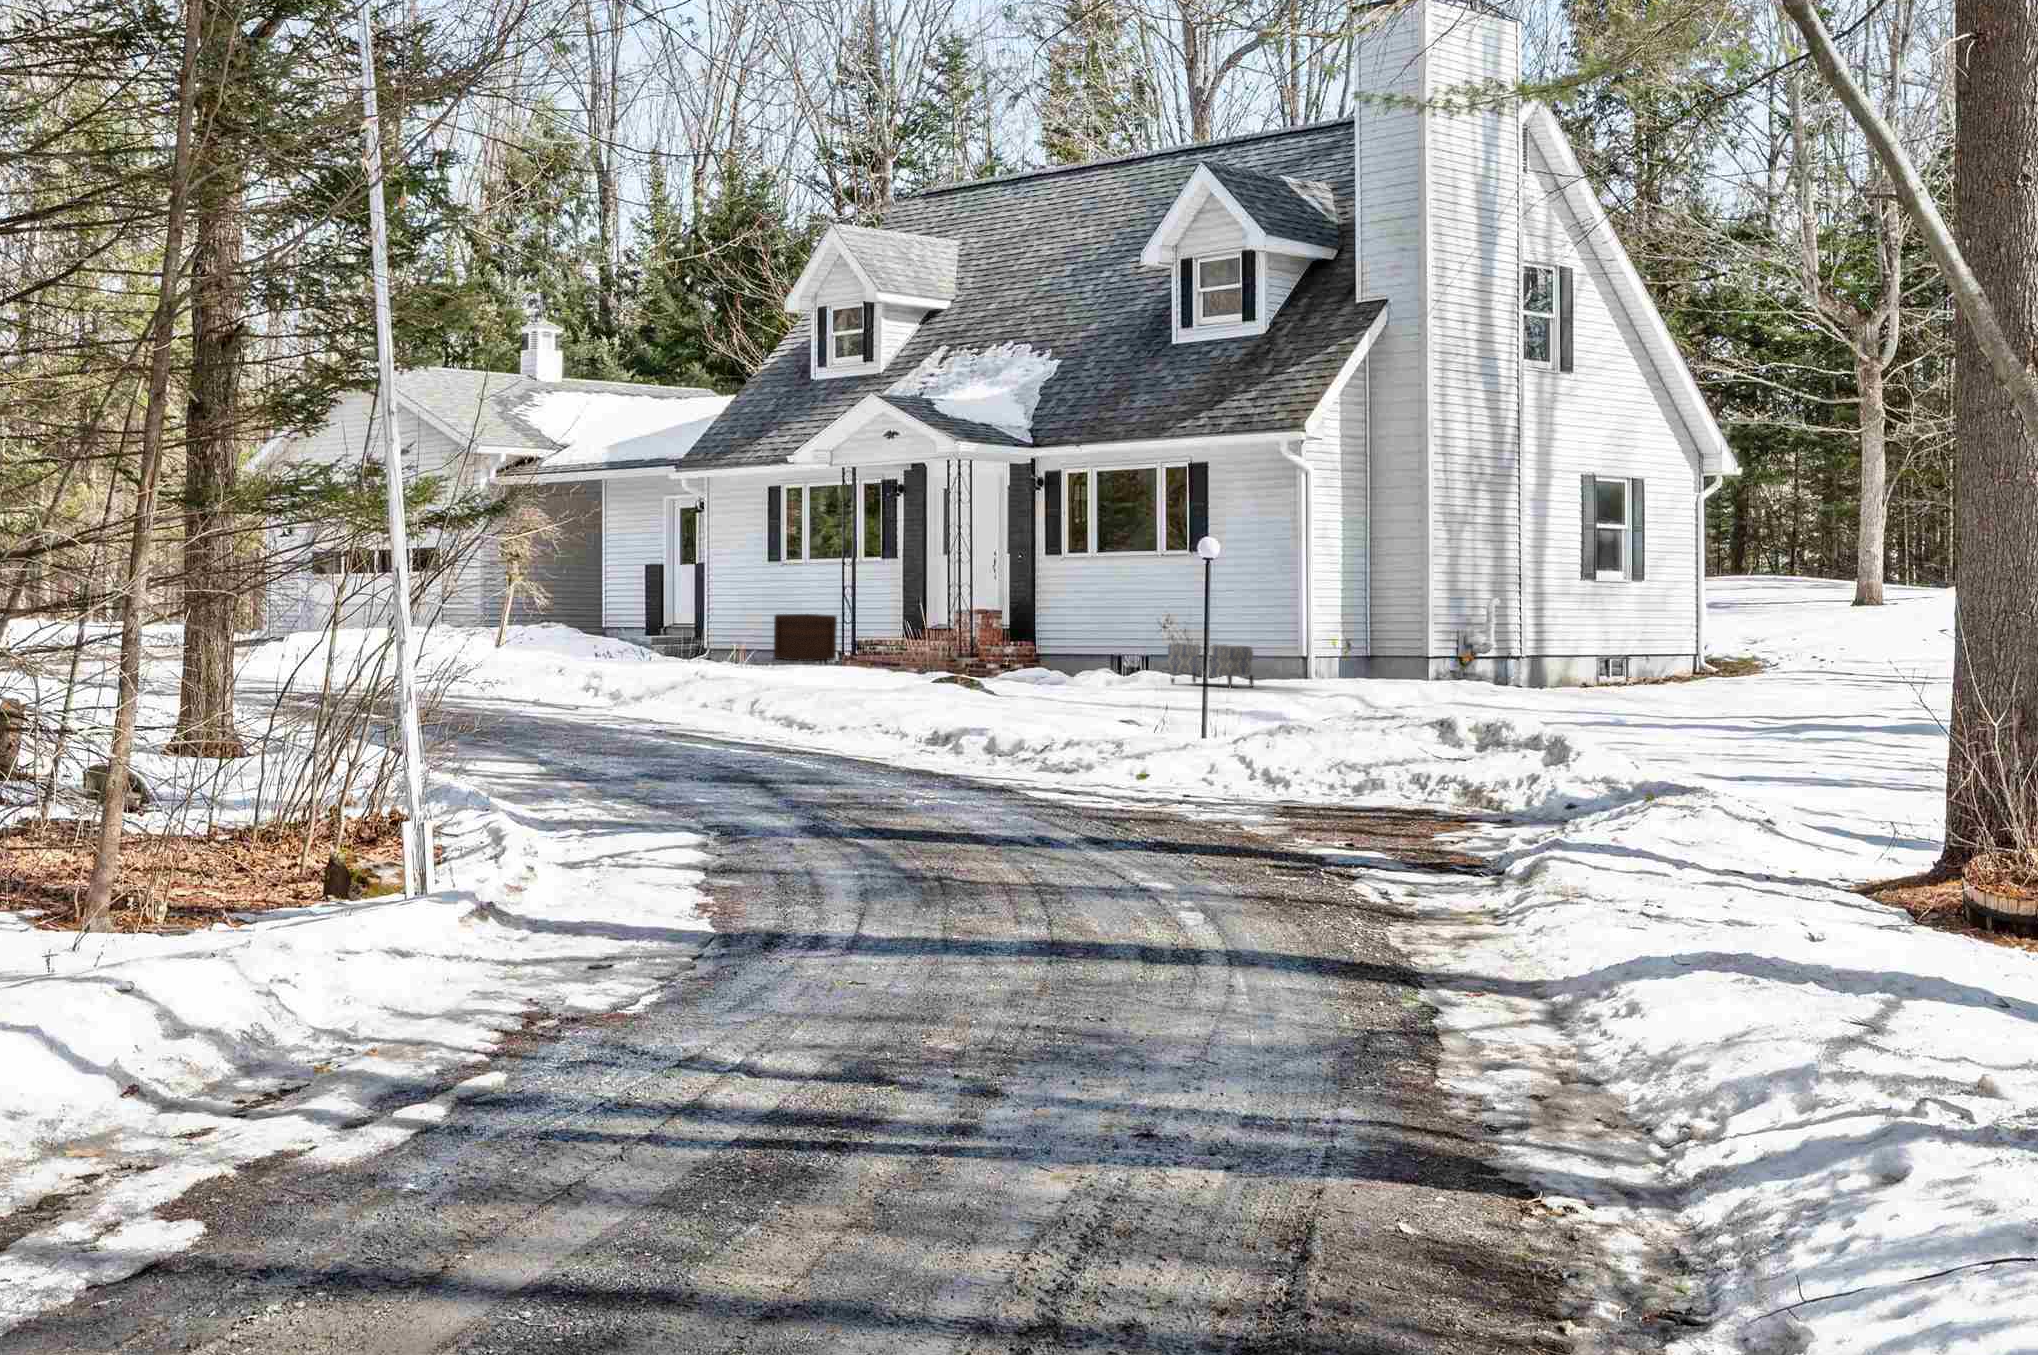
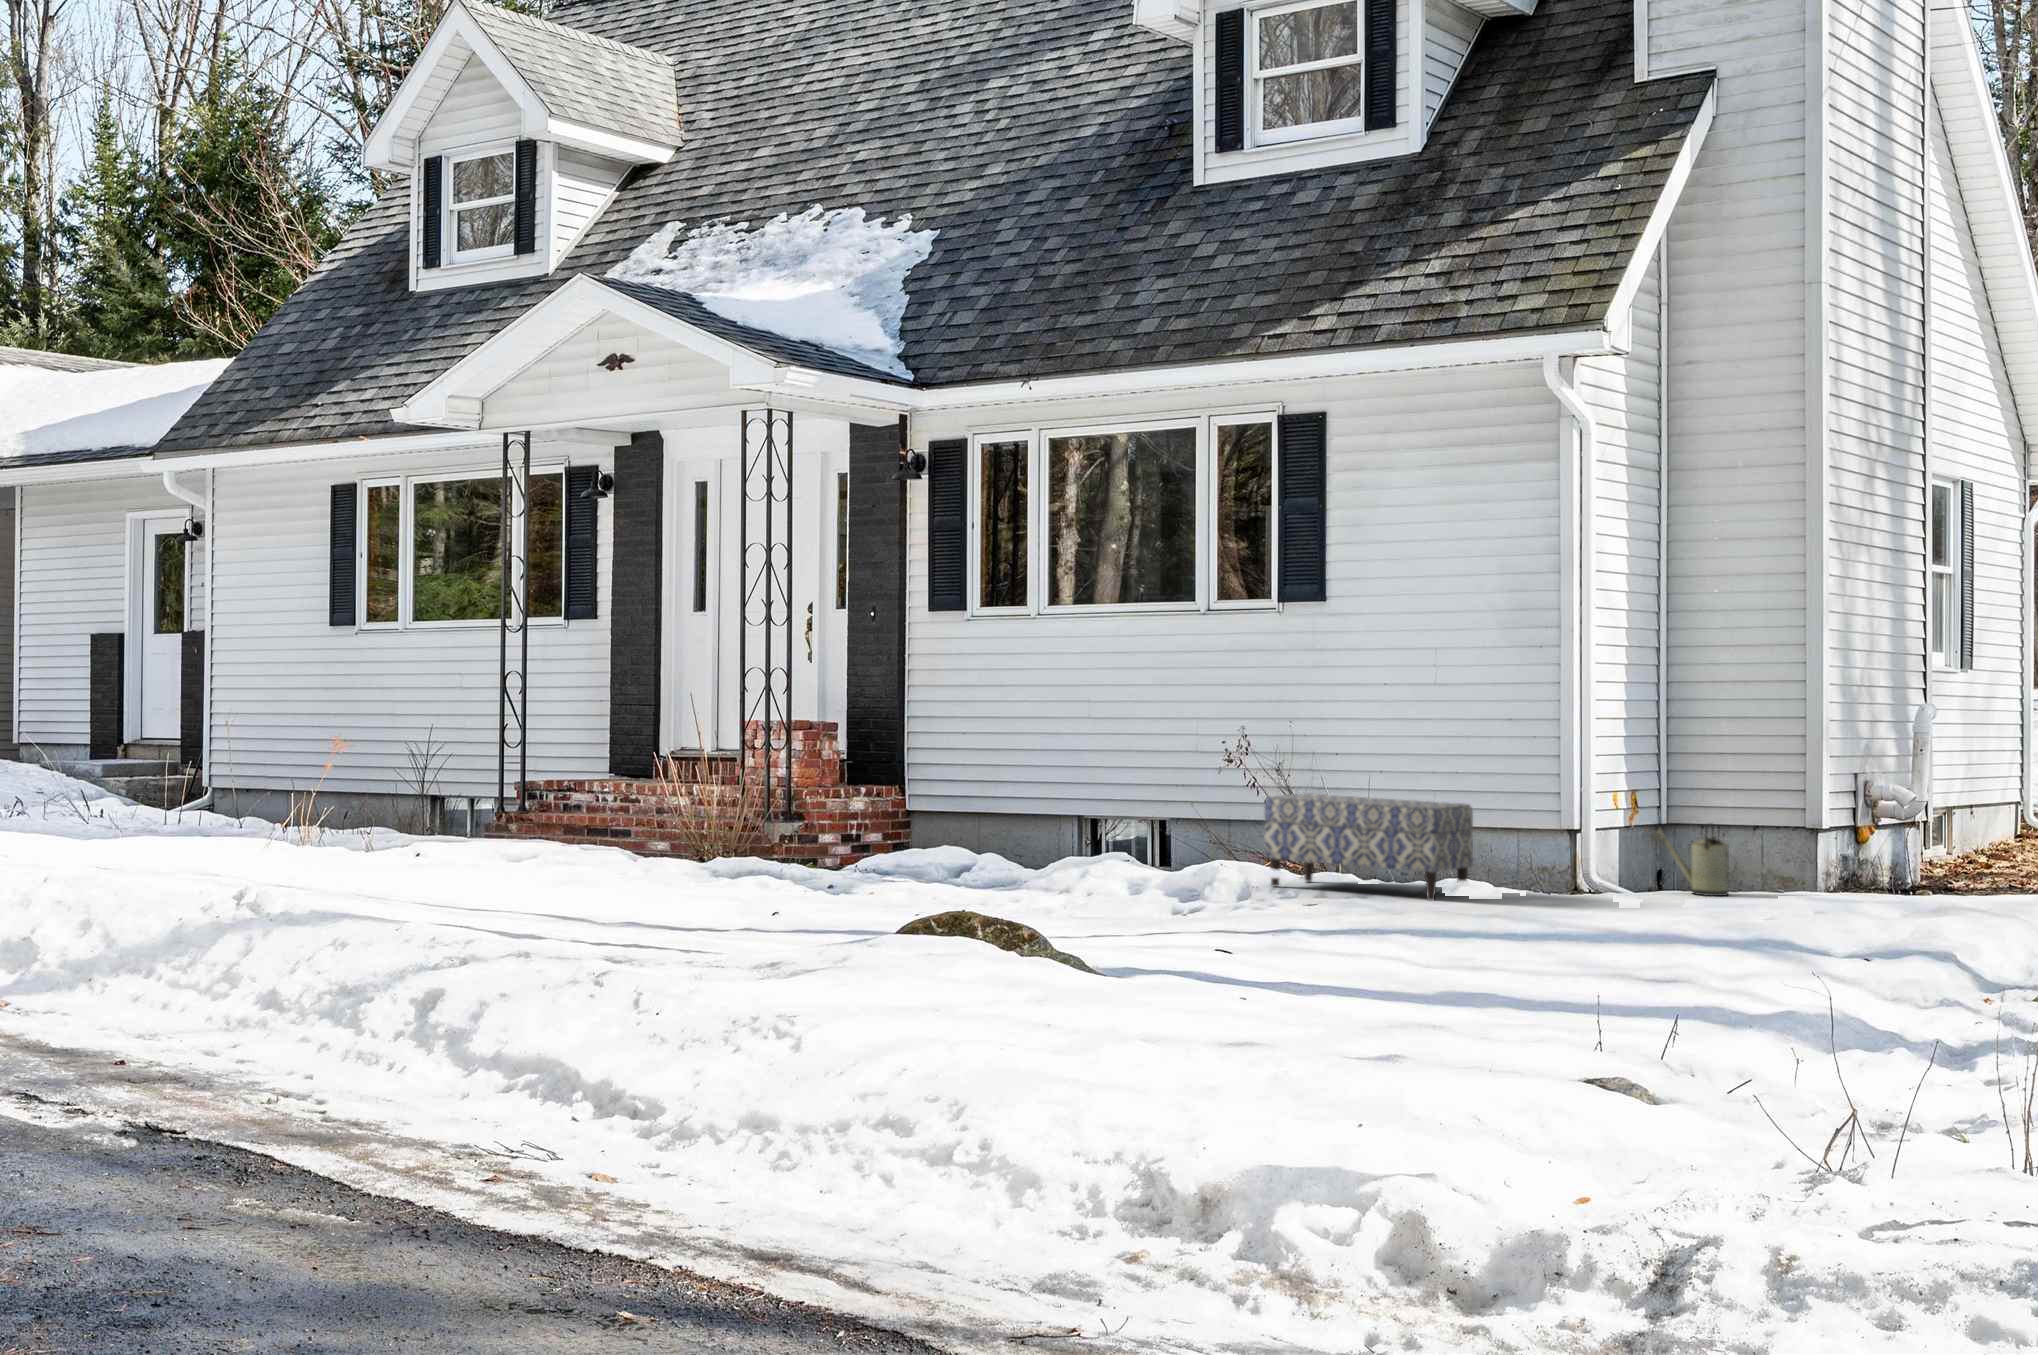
wooden crate: present [774,614,837,661] -> none [343,726,470,820]
watering can: none [1348,656,1383,689] -> present [1652,824,1729,896]

